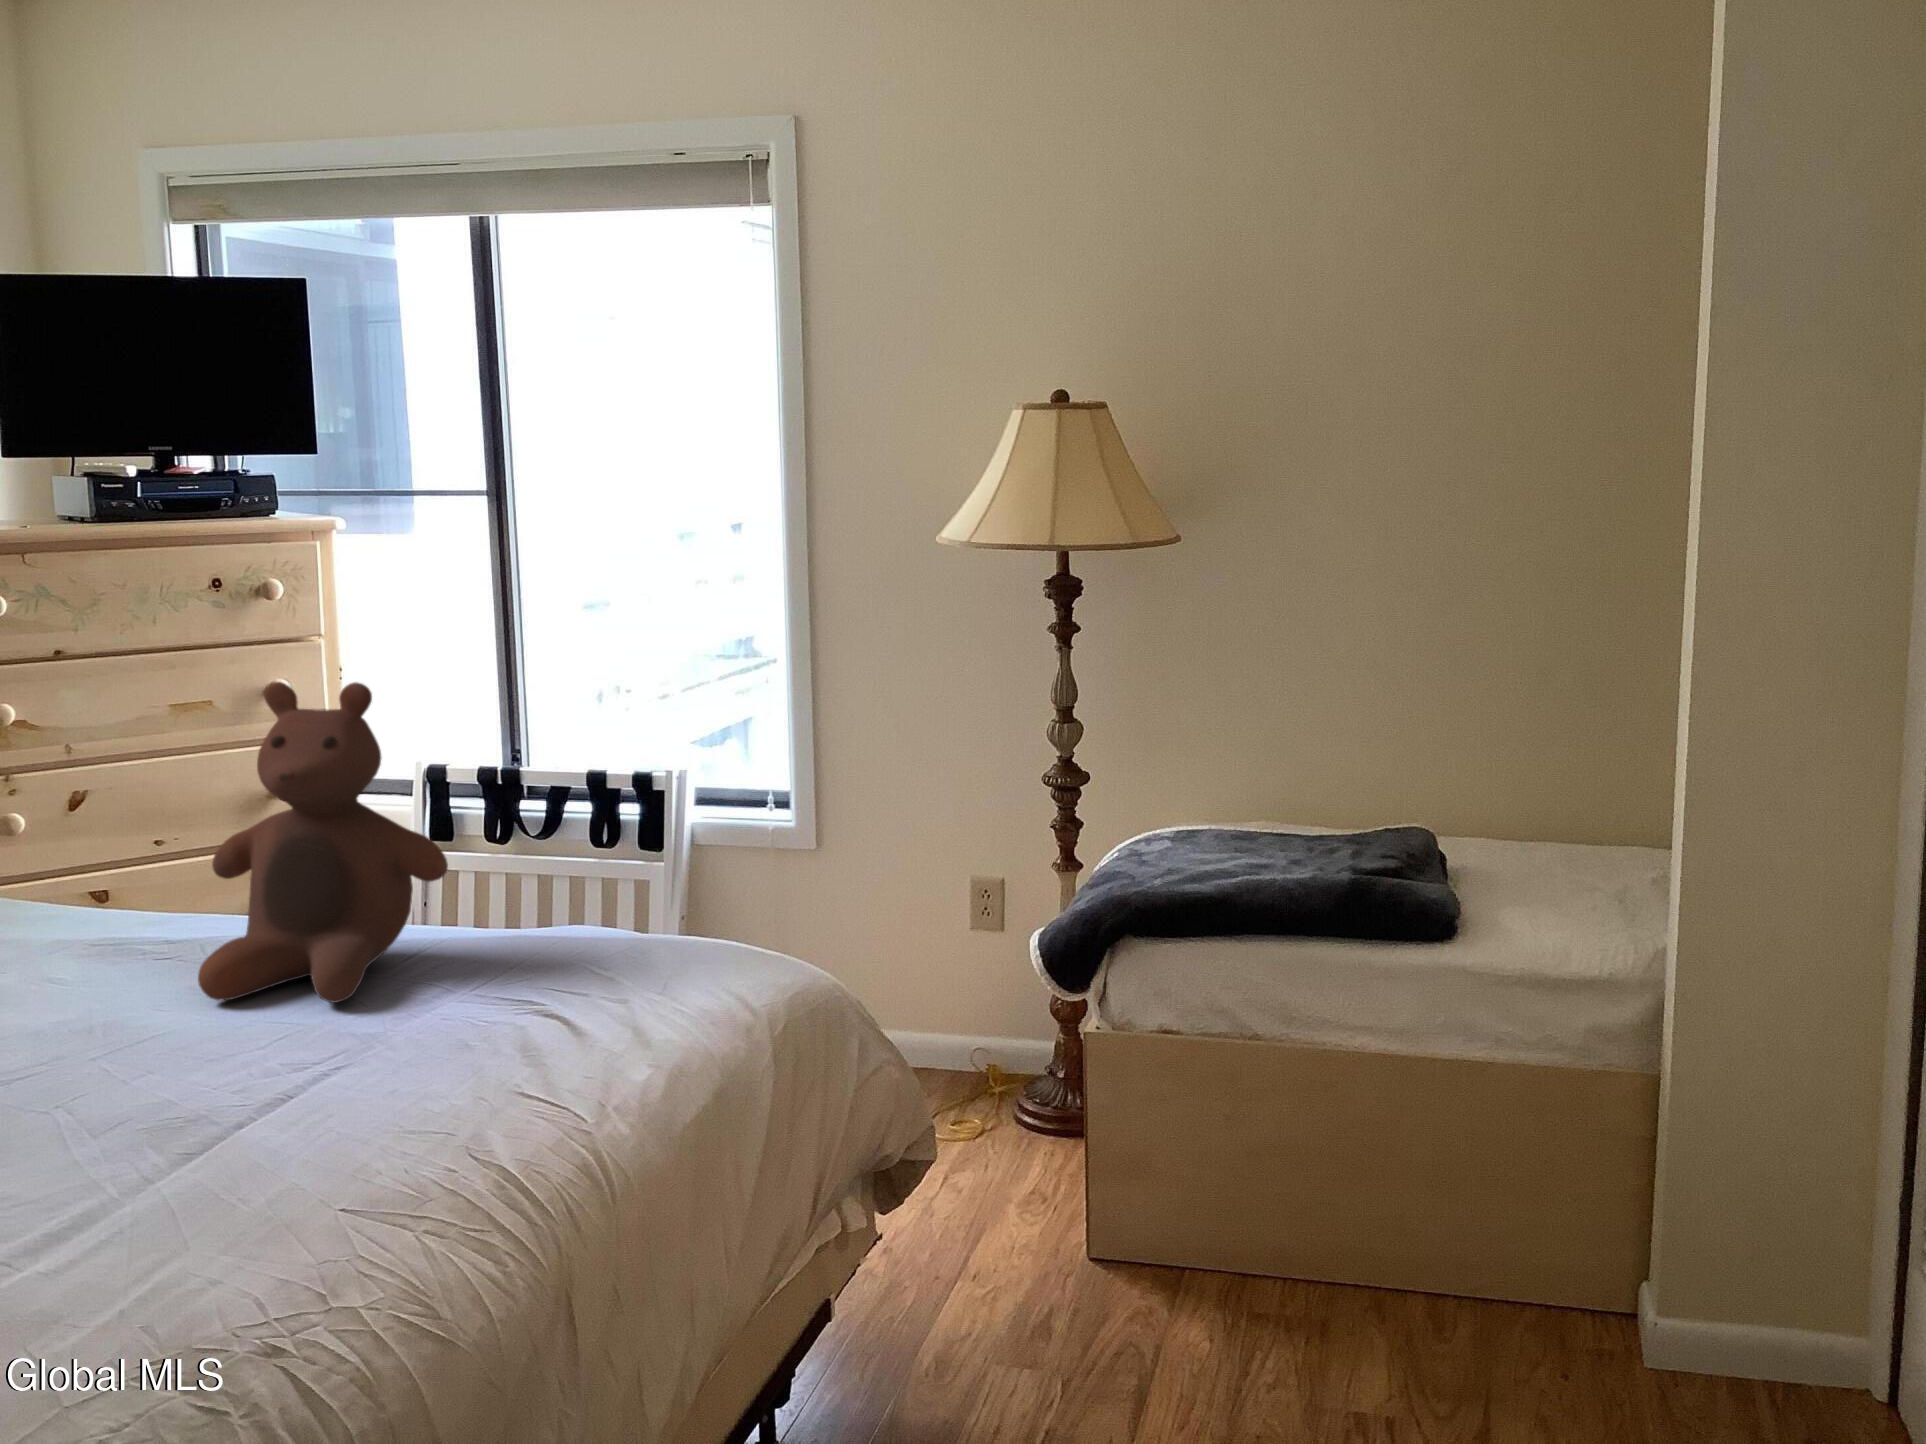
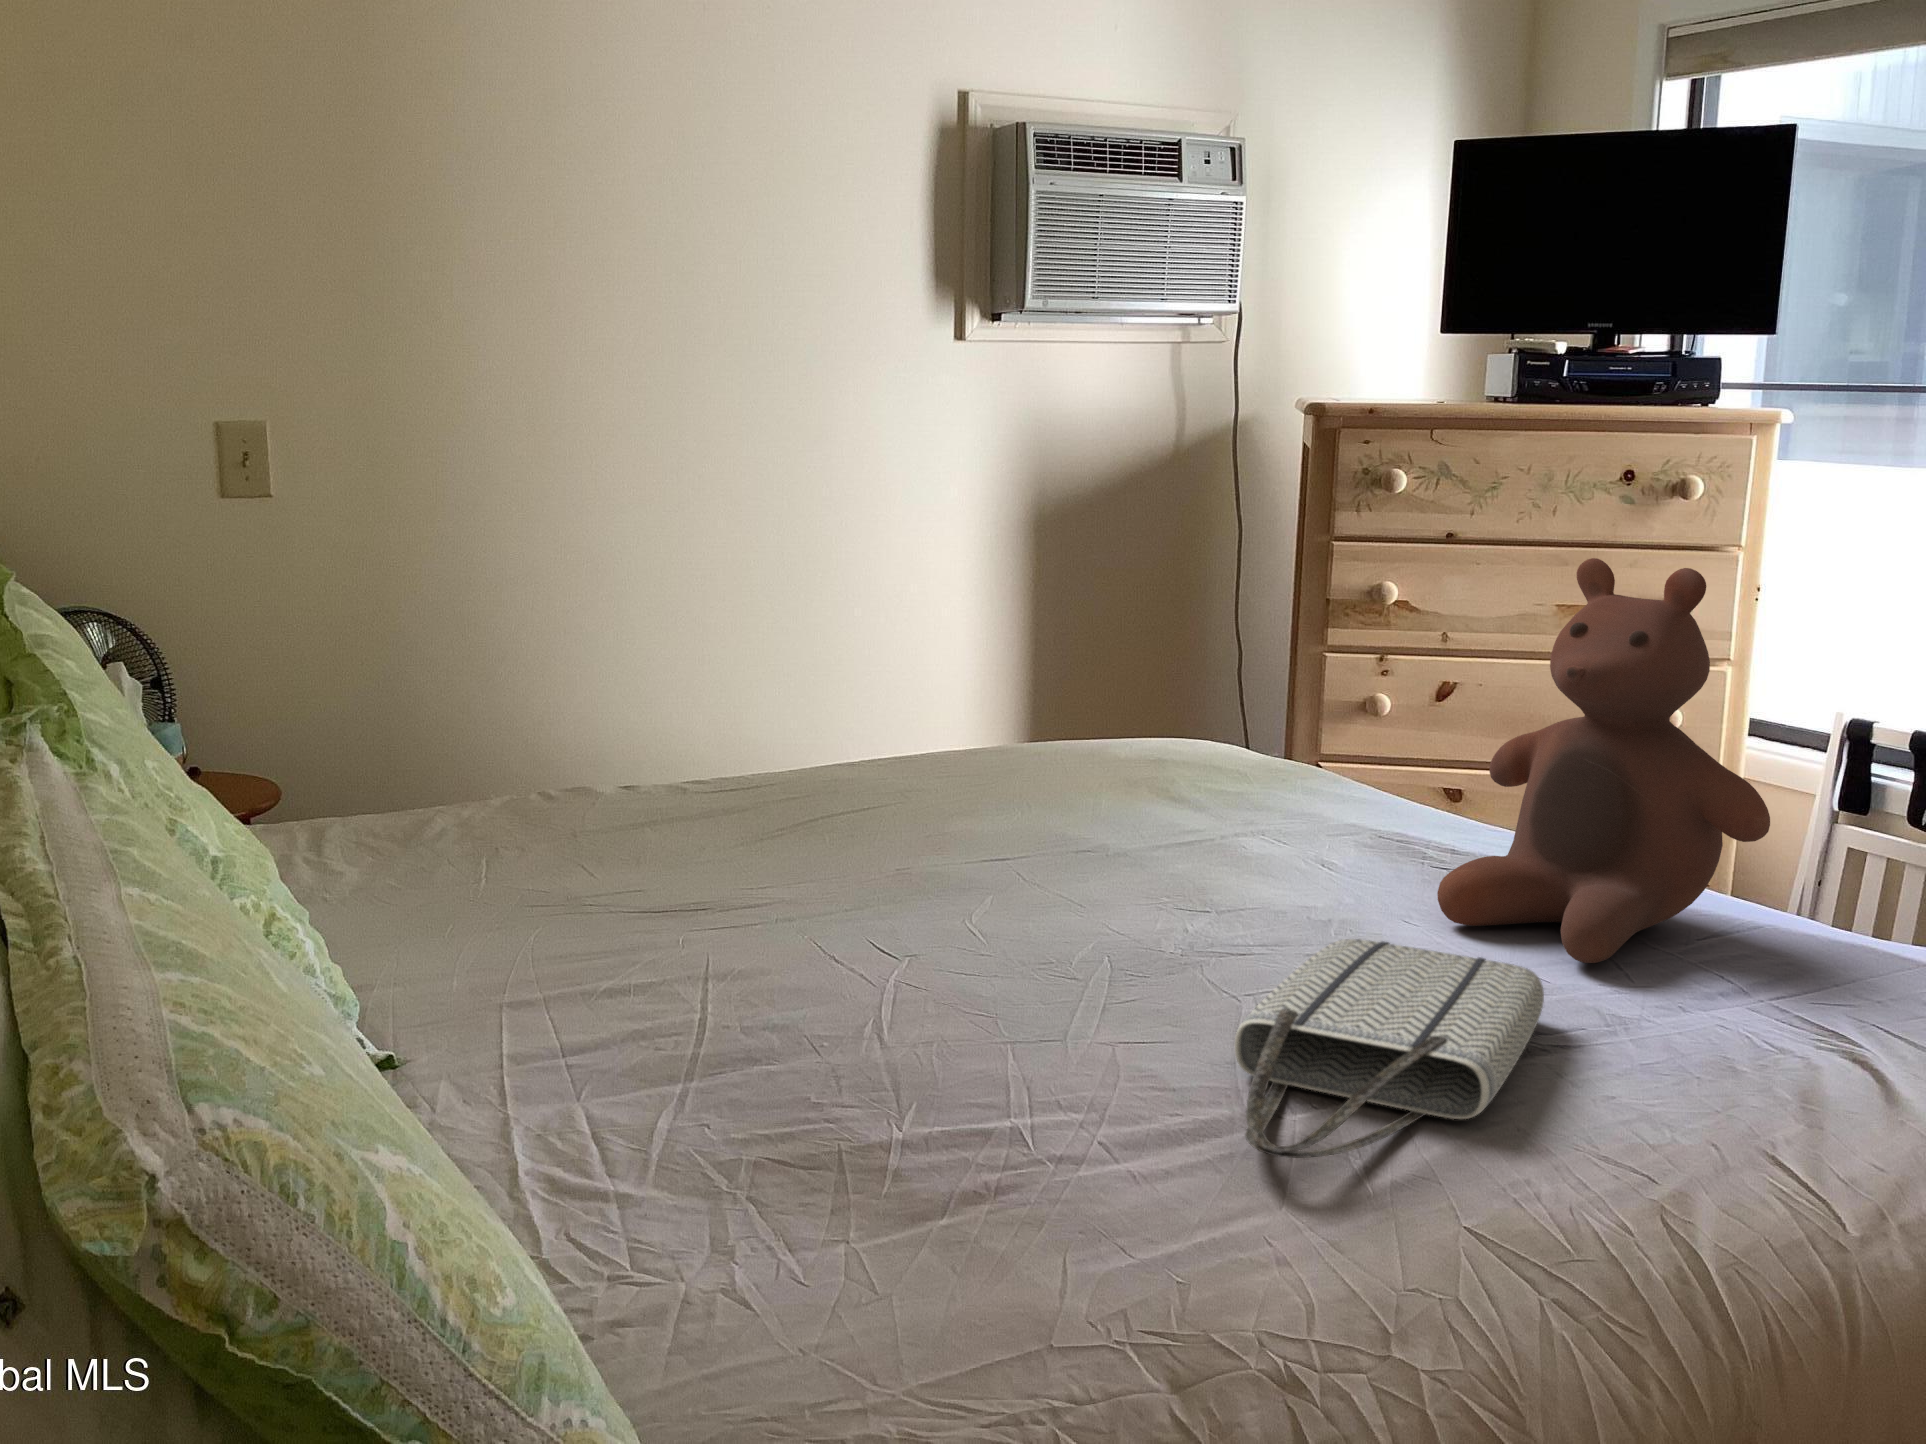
tote bag: none [99,1016,330,1209] -> present [1234,939,1544,1158]

